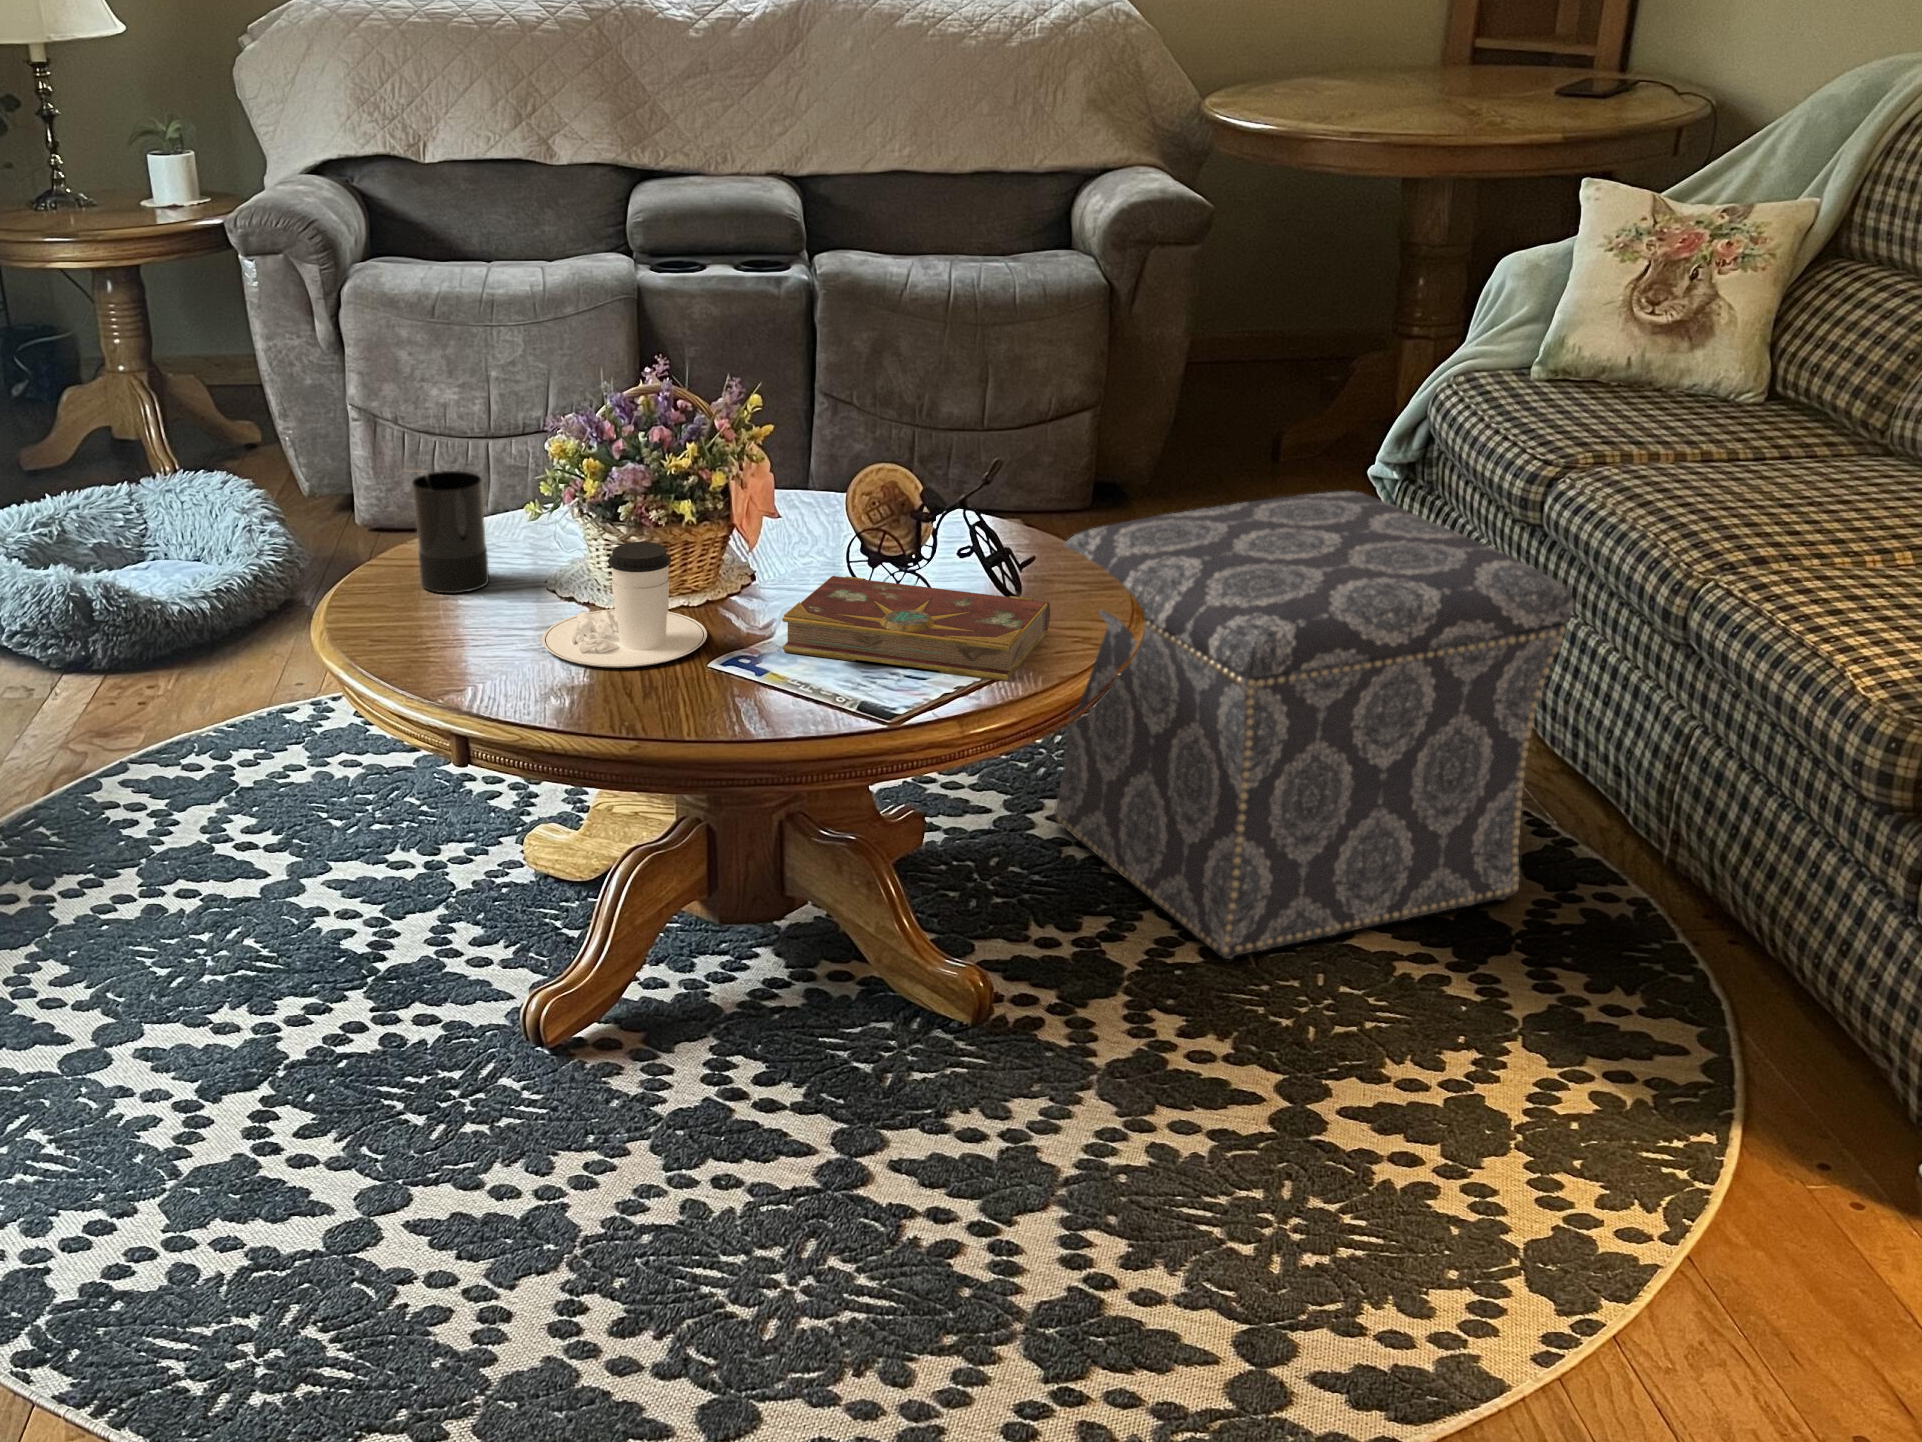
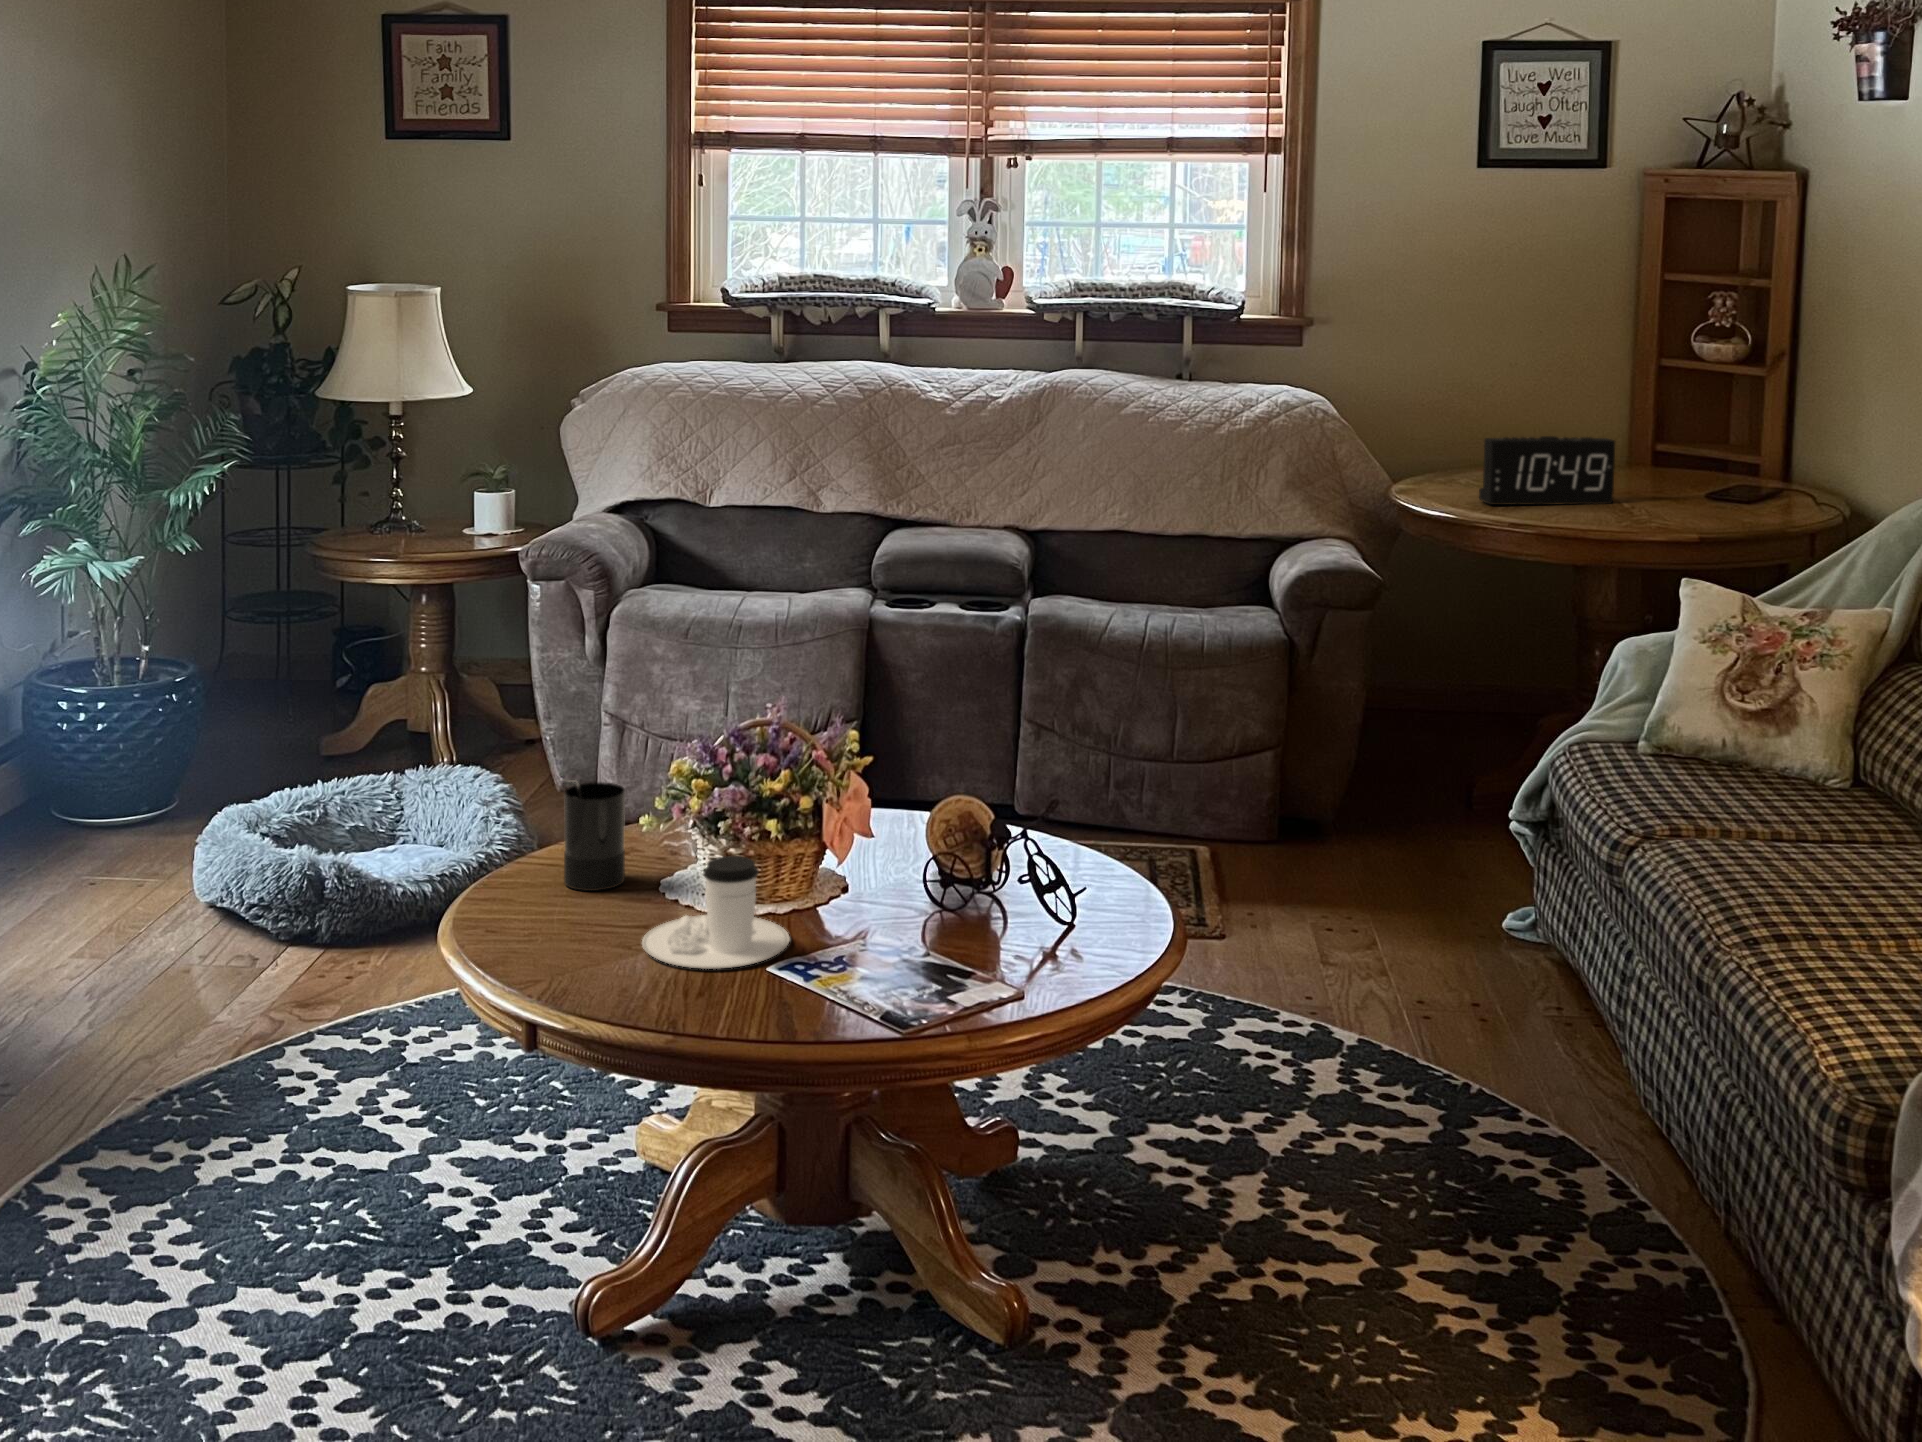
alarm clock: none [1327,25,1488,112] -> present [1479,436,1615,505]
ottoman: present [1054,491,1574,959] -> none [1147,844,1598,1301]
book: present [782,576,1050,681] -> none [850,896,1097,1005]

